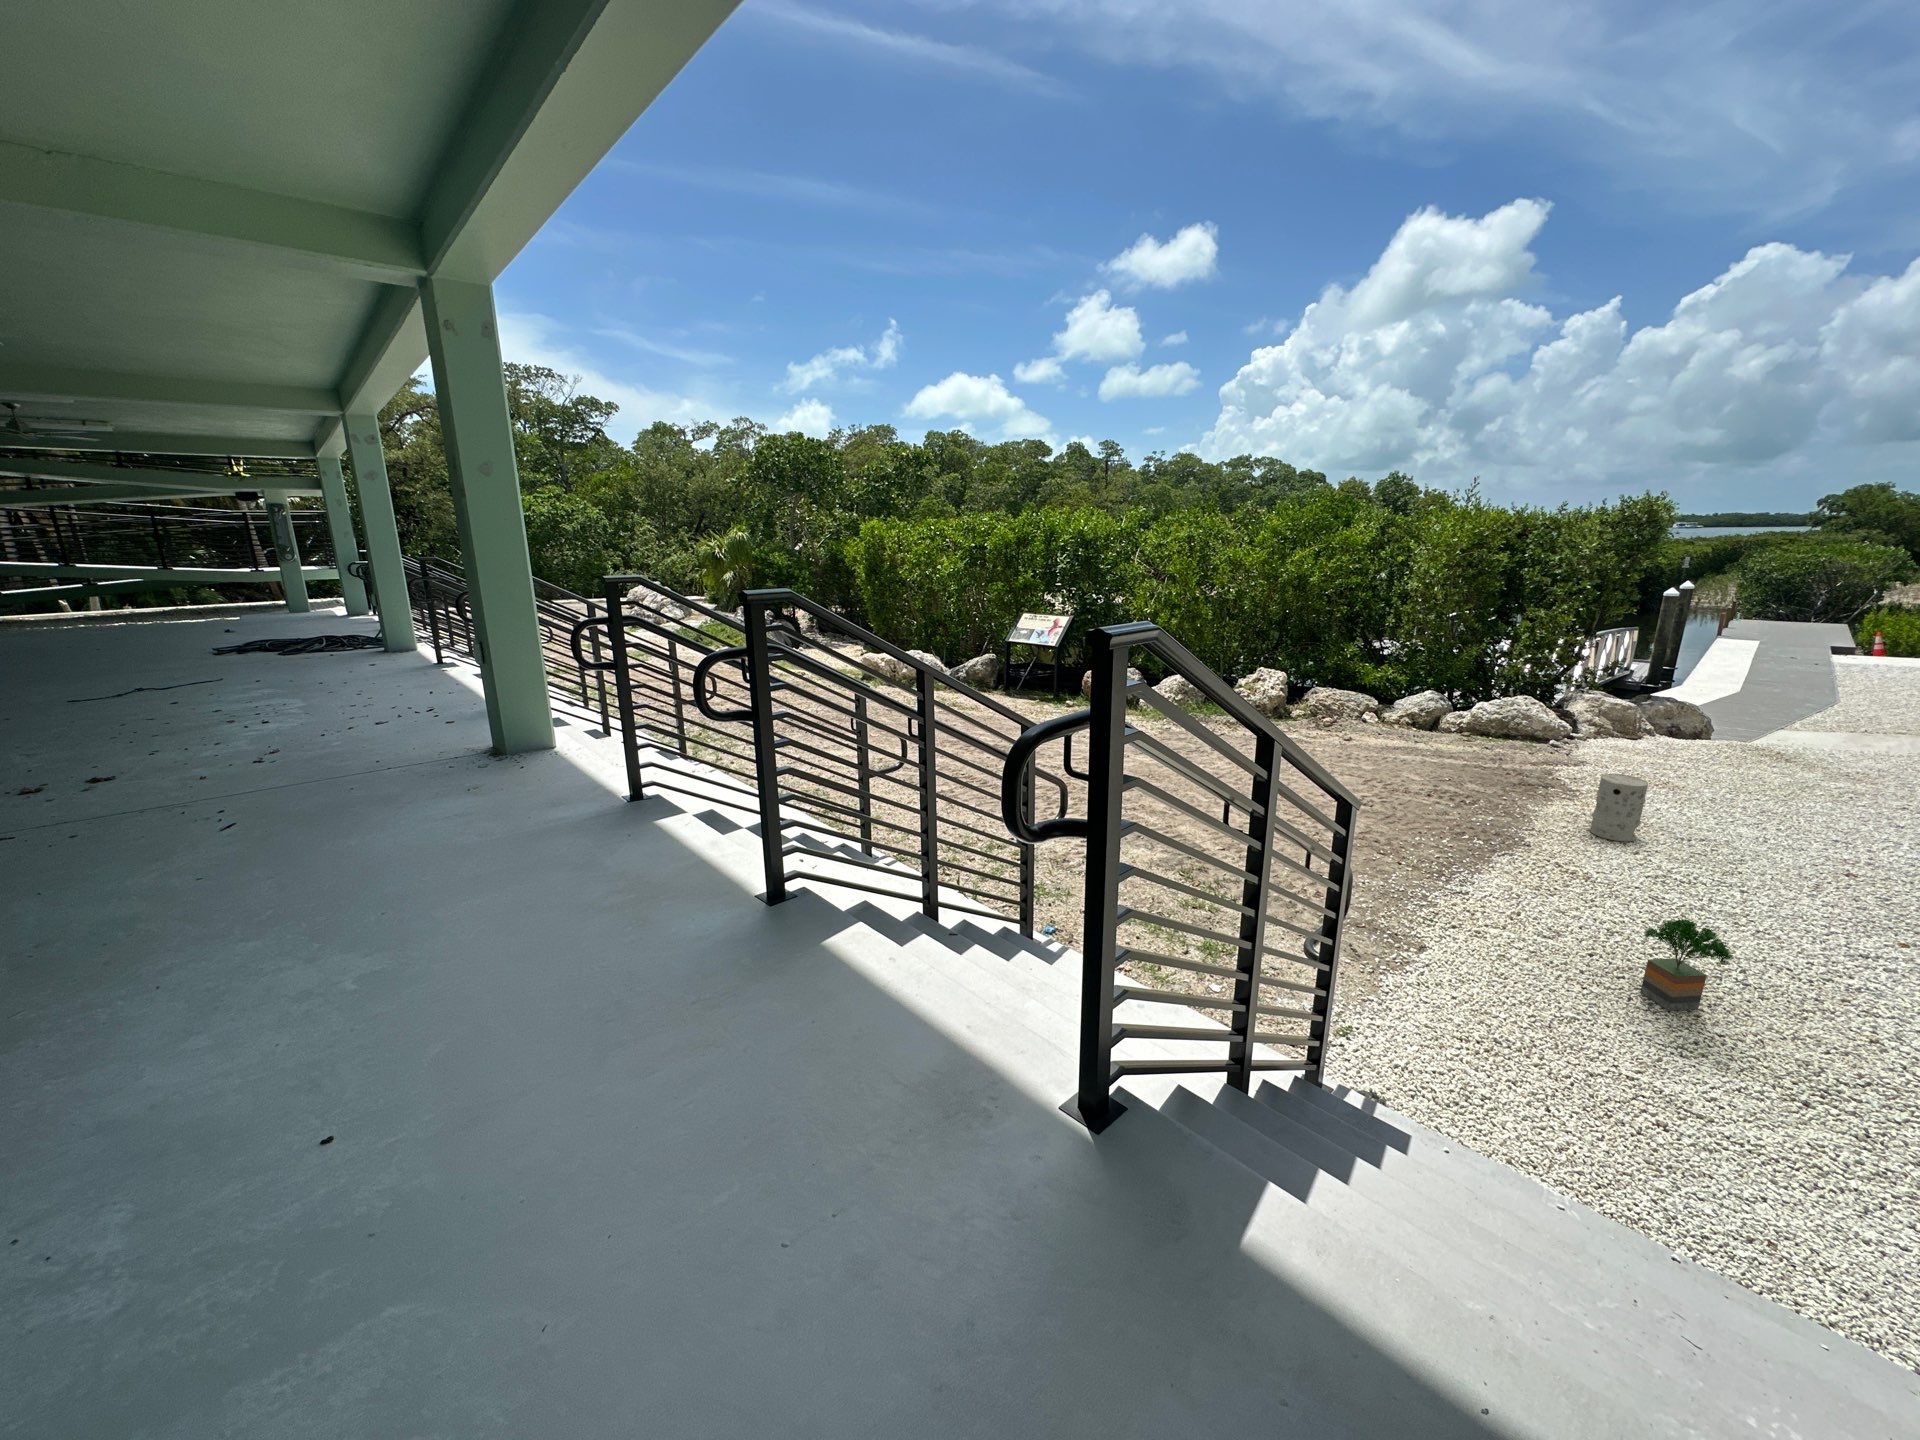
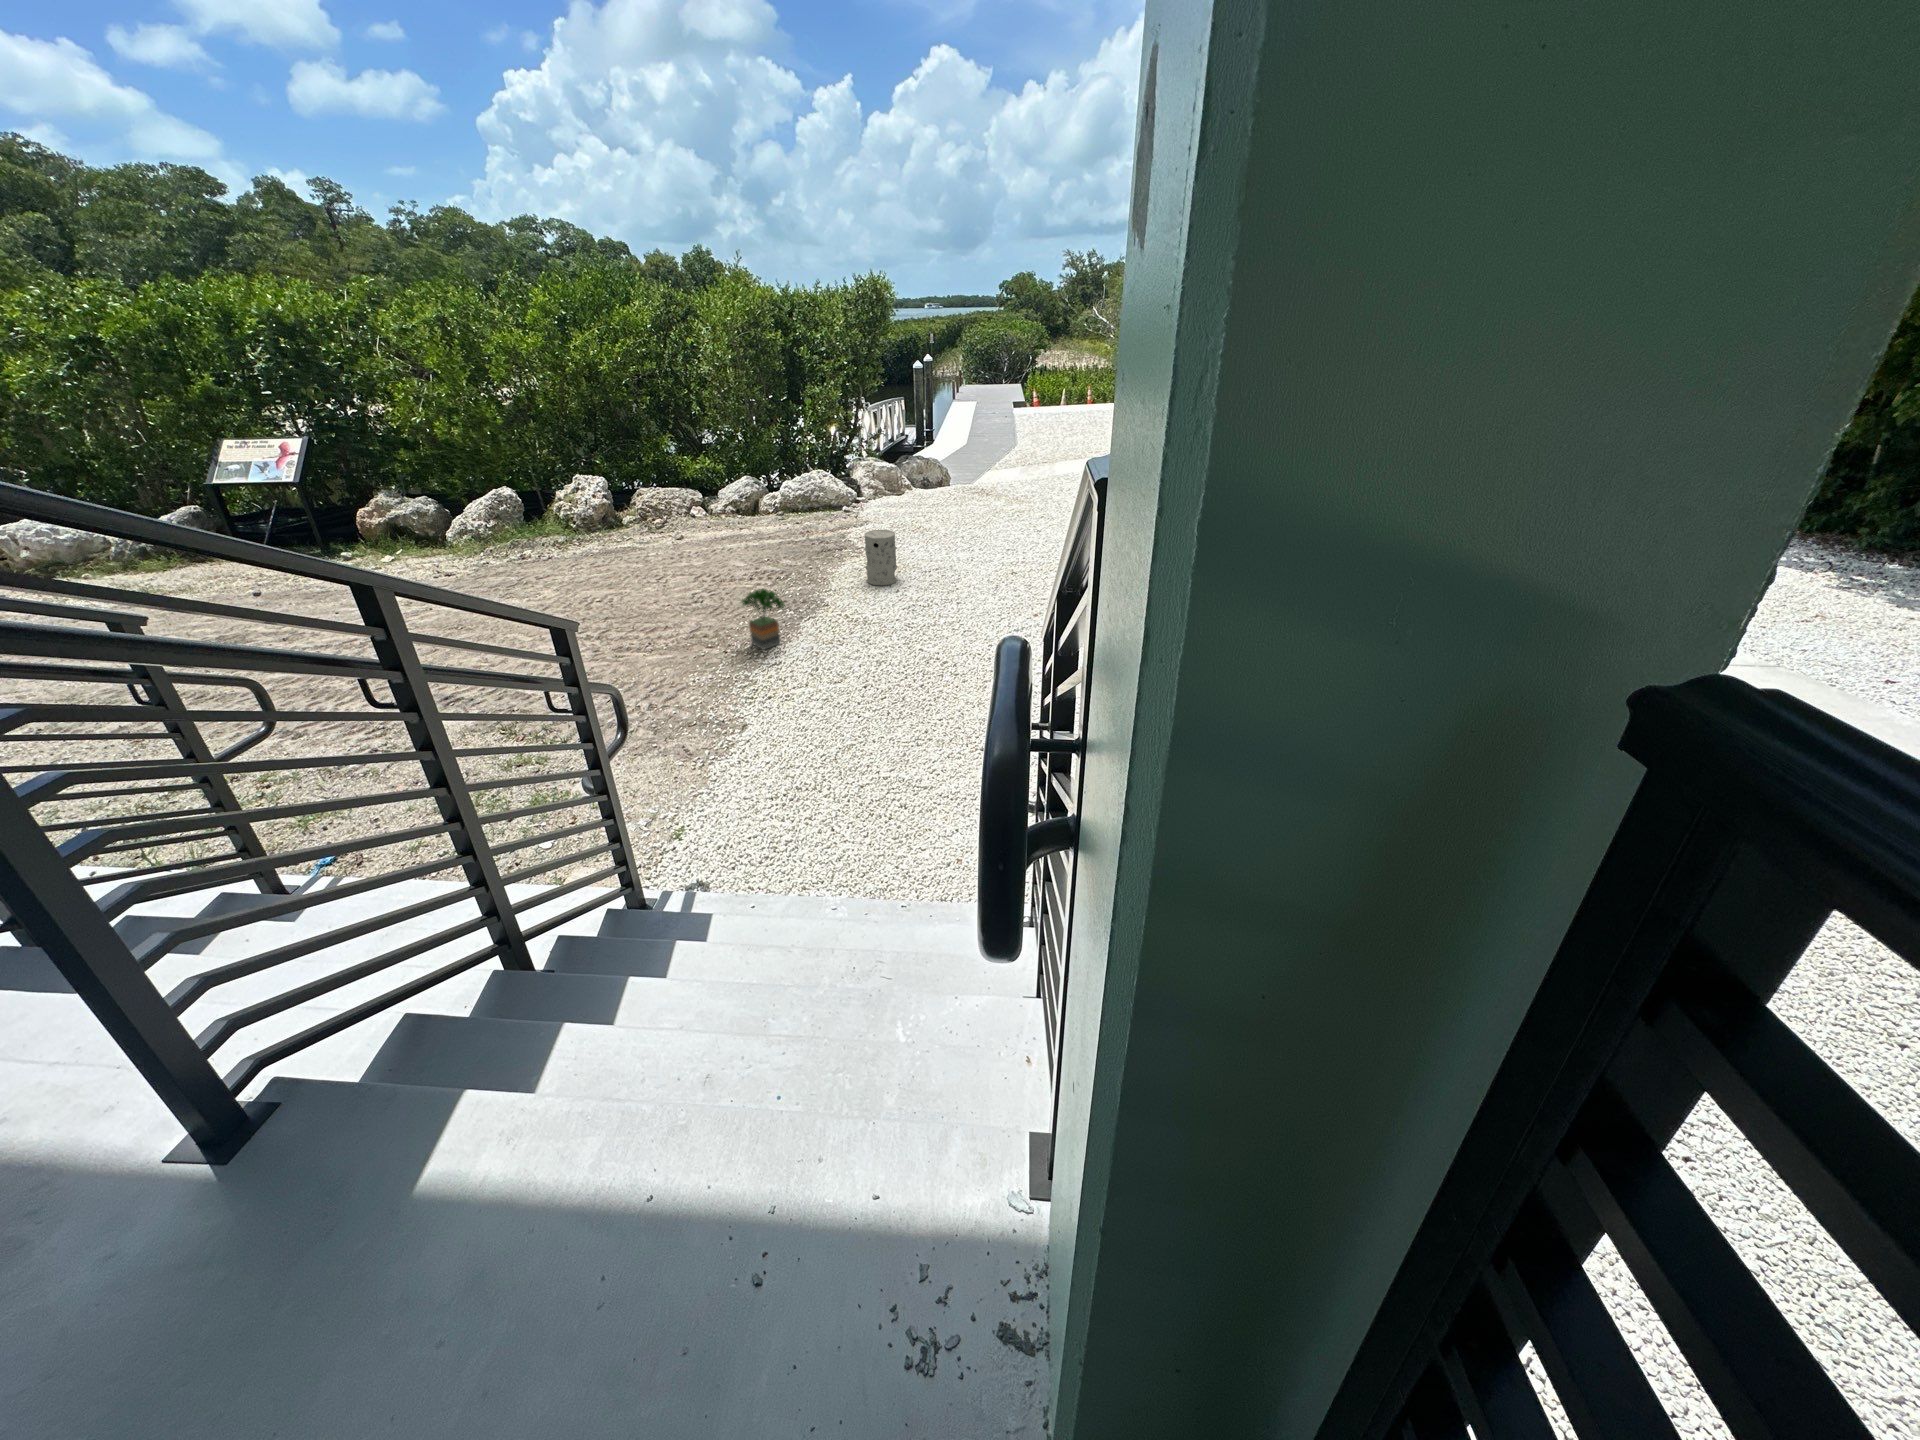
potted tree: present [1640,919,1733,1011] -> present [742,589,785,649]

